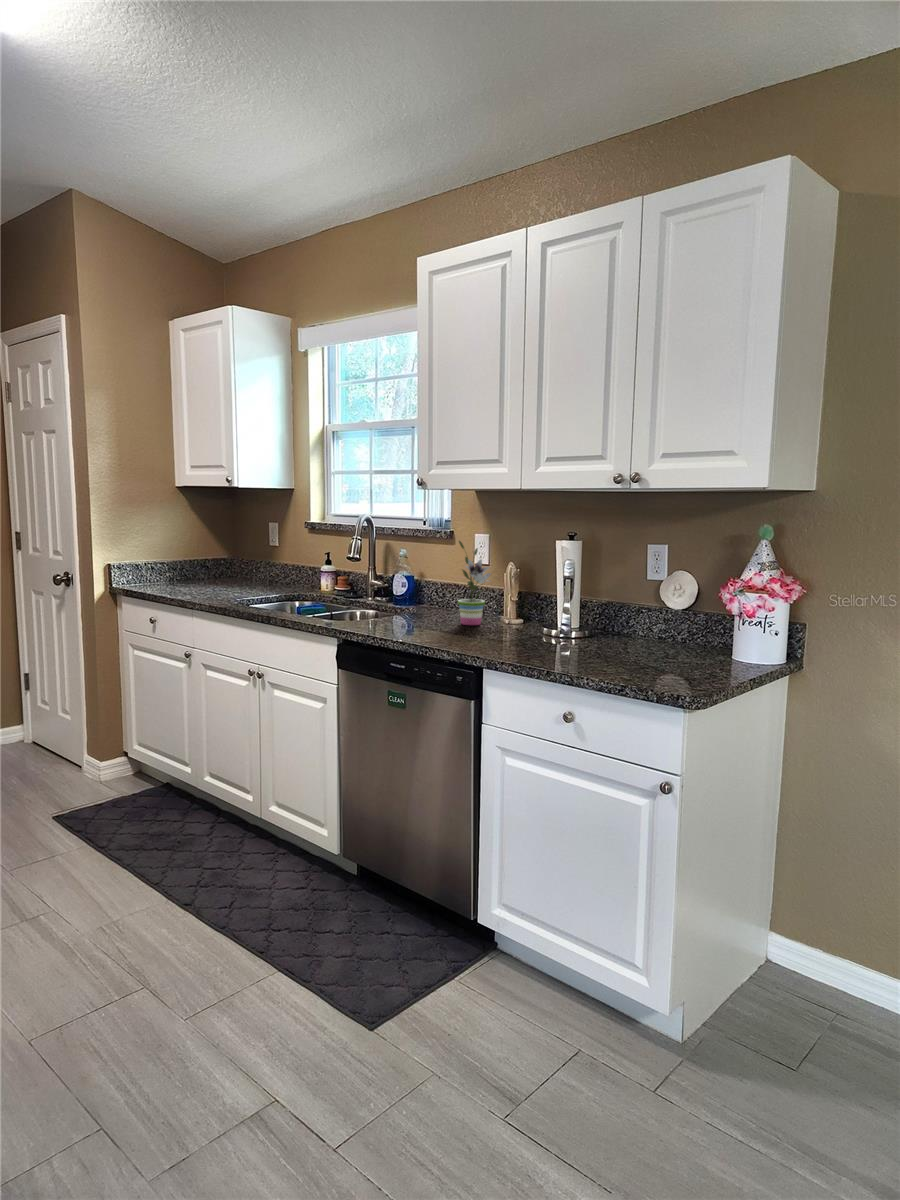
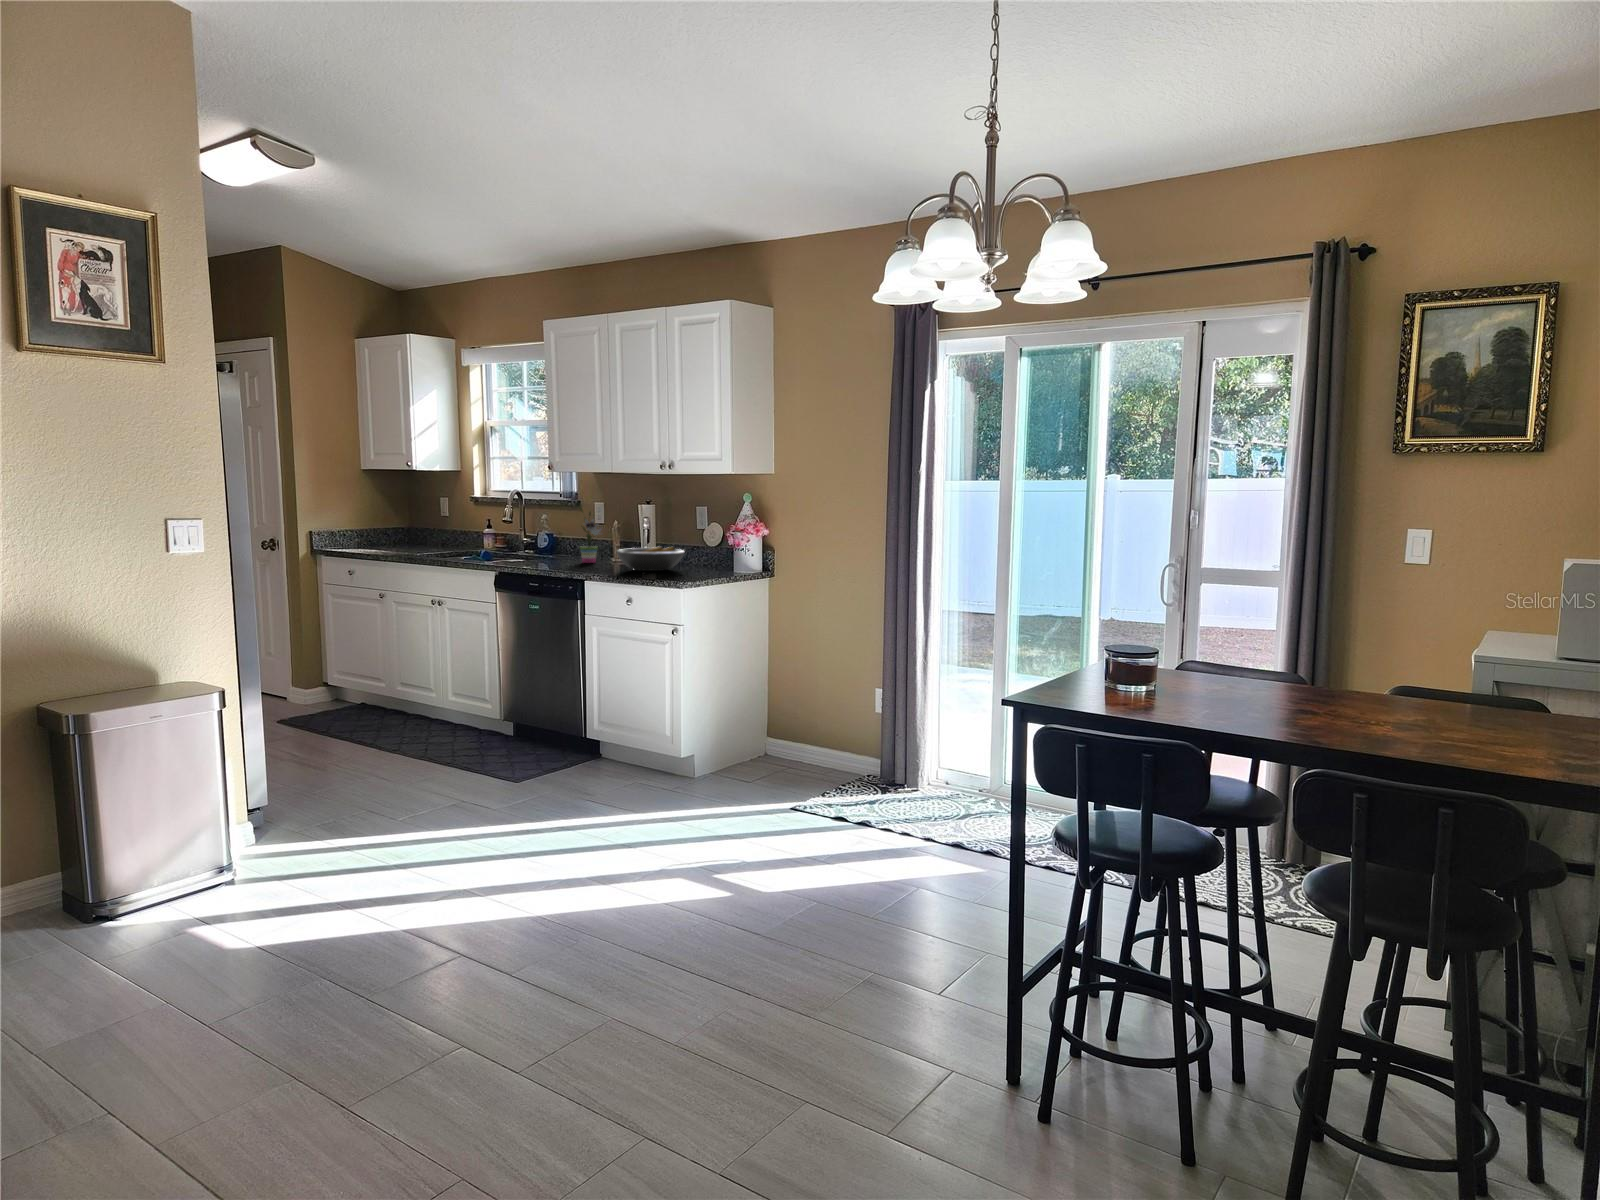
fruit bowl: none [525,609,639,650] -> present [616,546,685,571]

